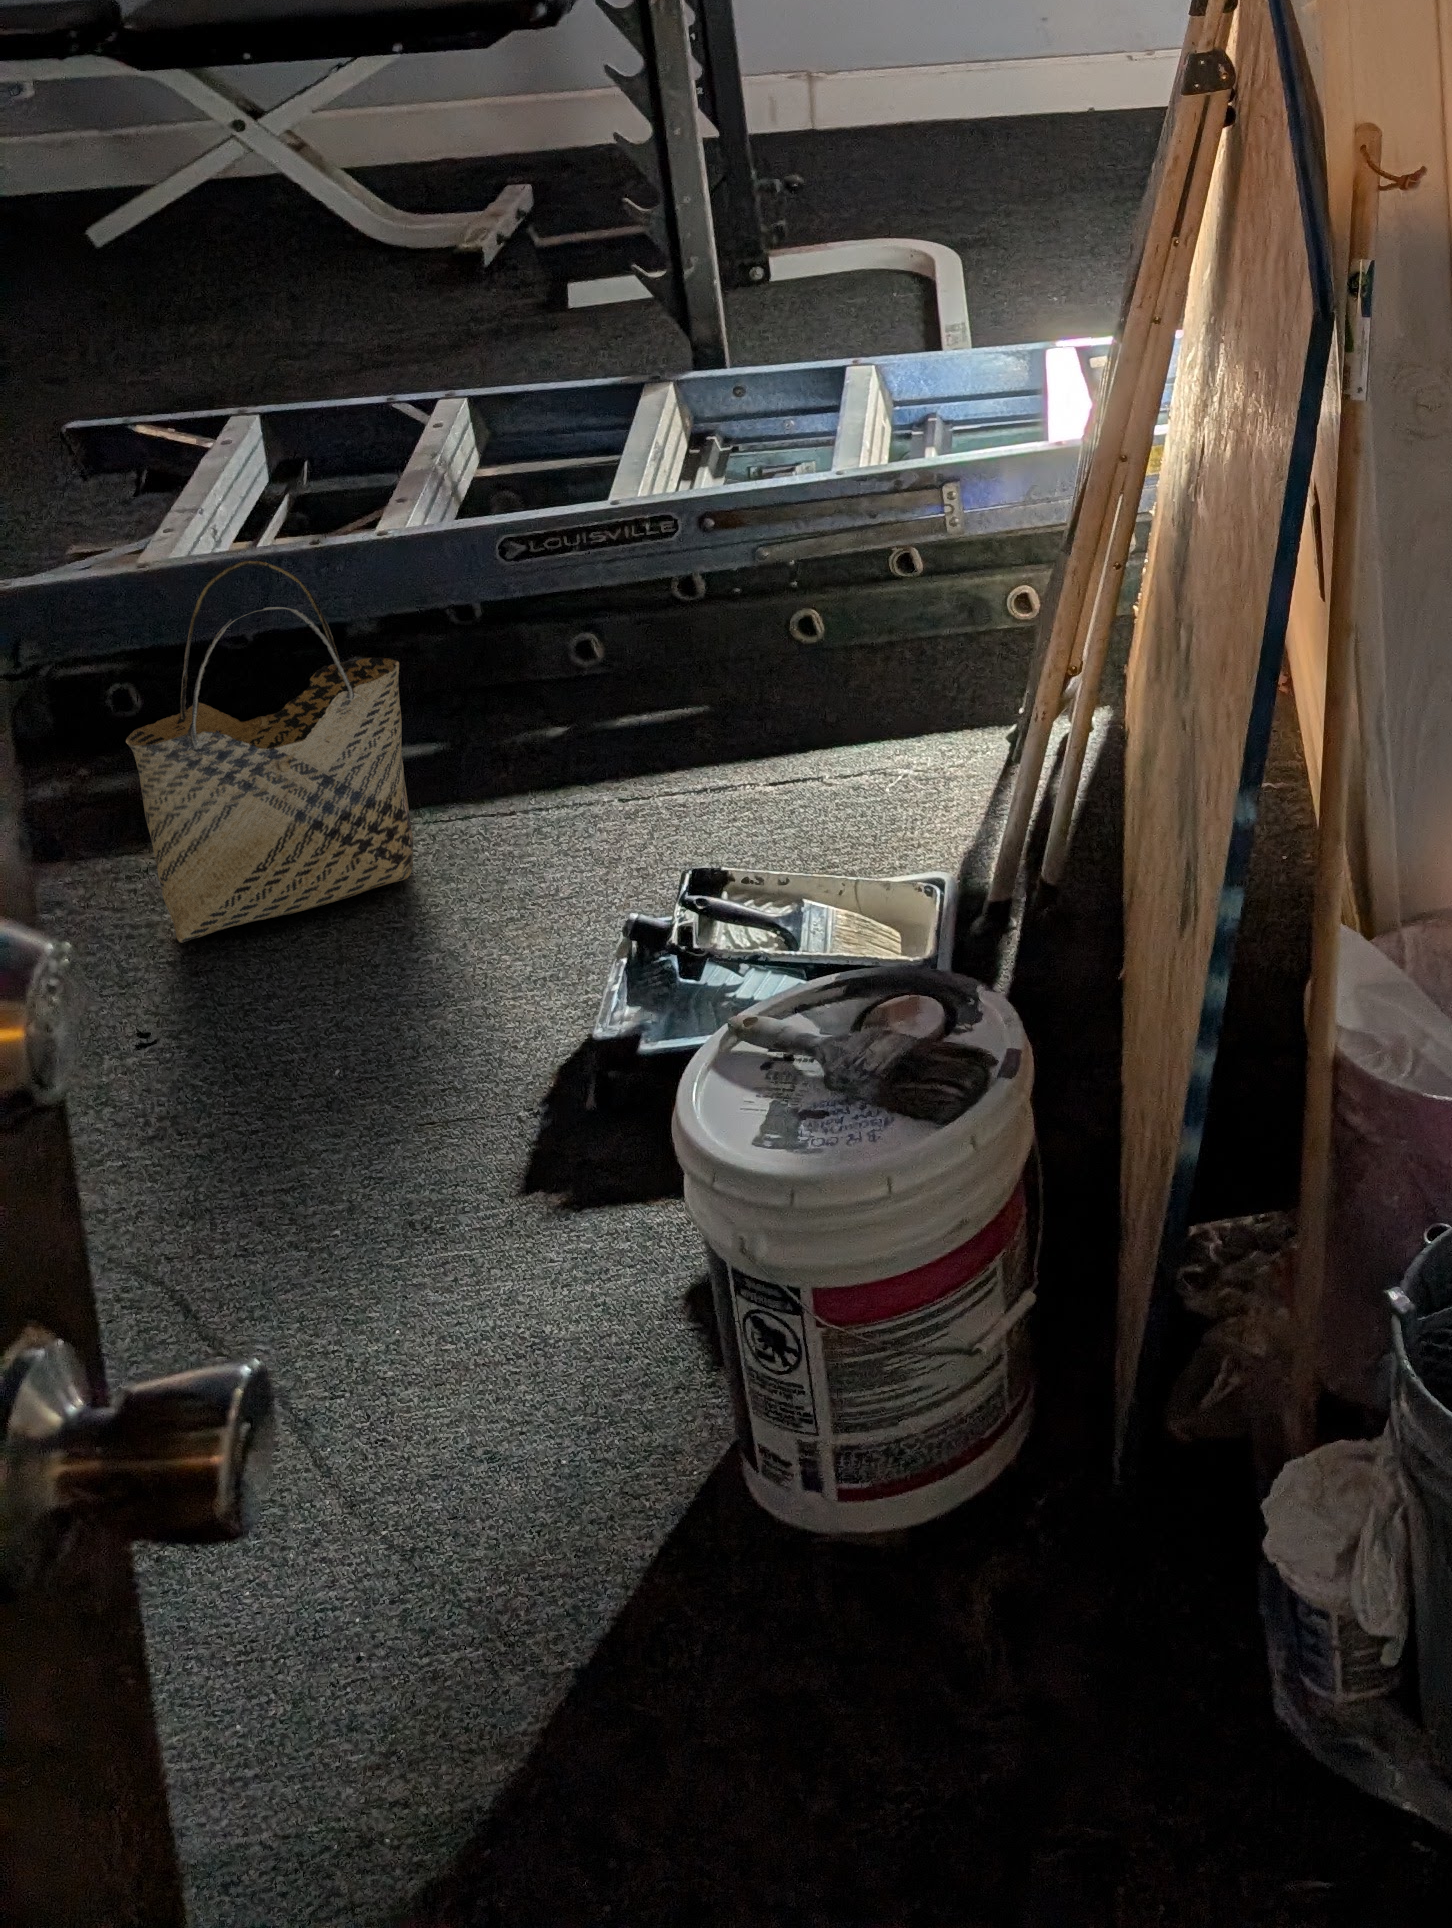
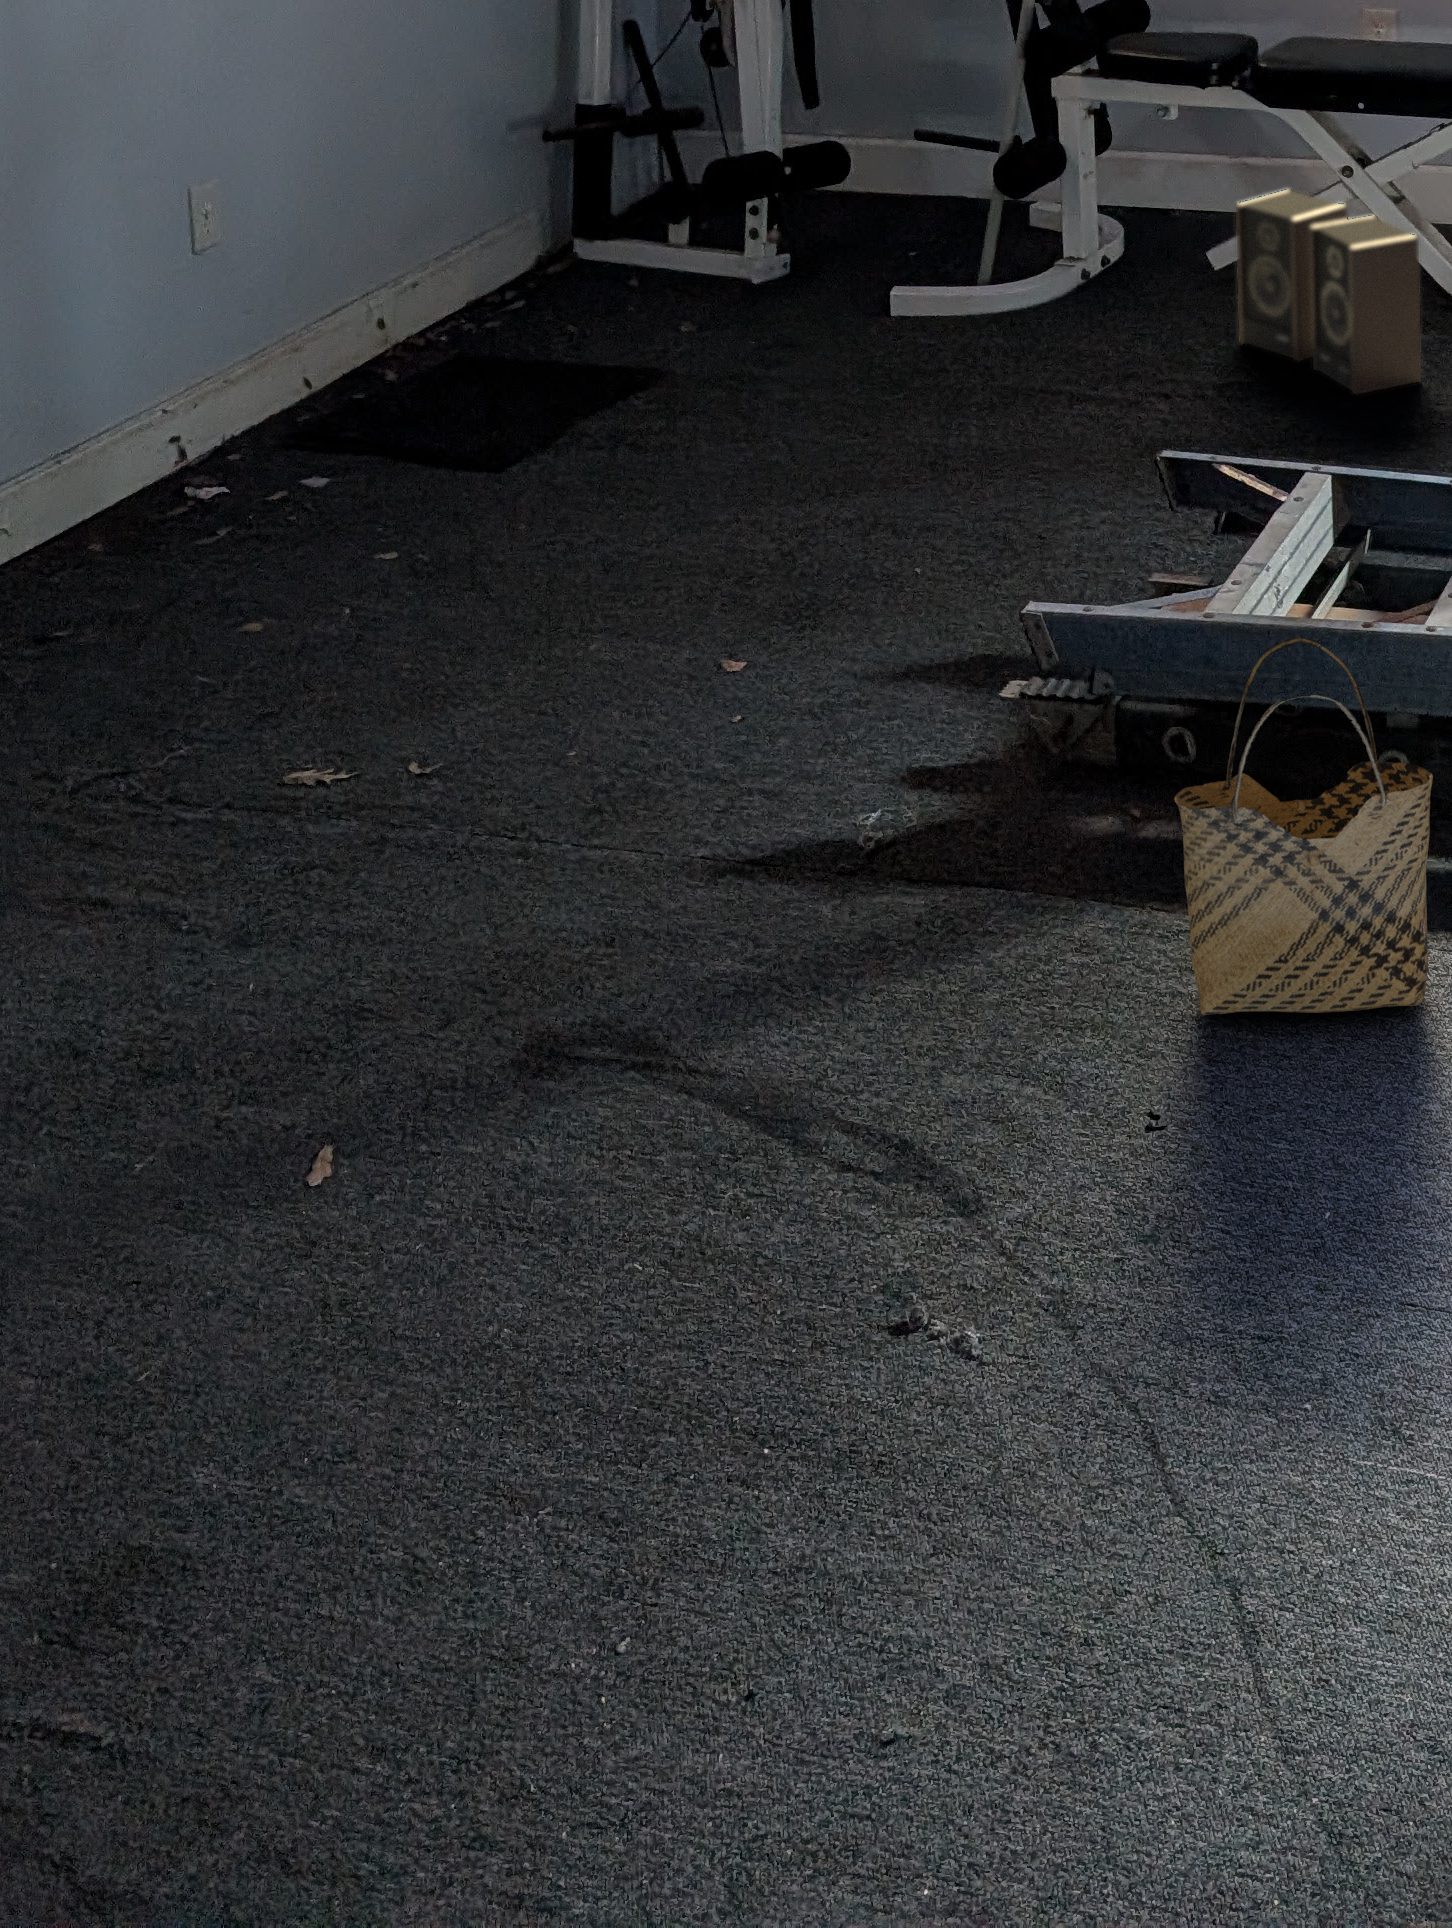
speaker: none [115,148,343,342] -> present [1236,190,1421,394]

